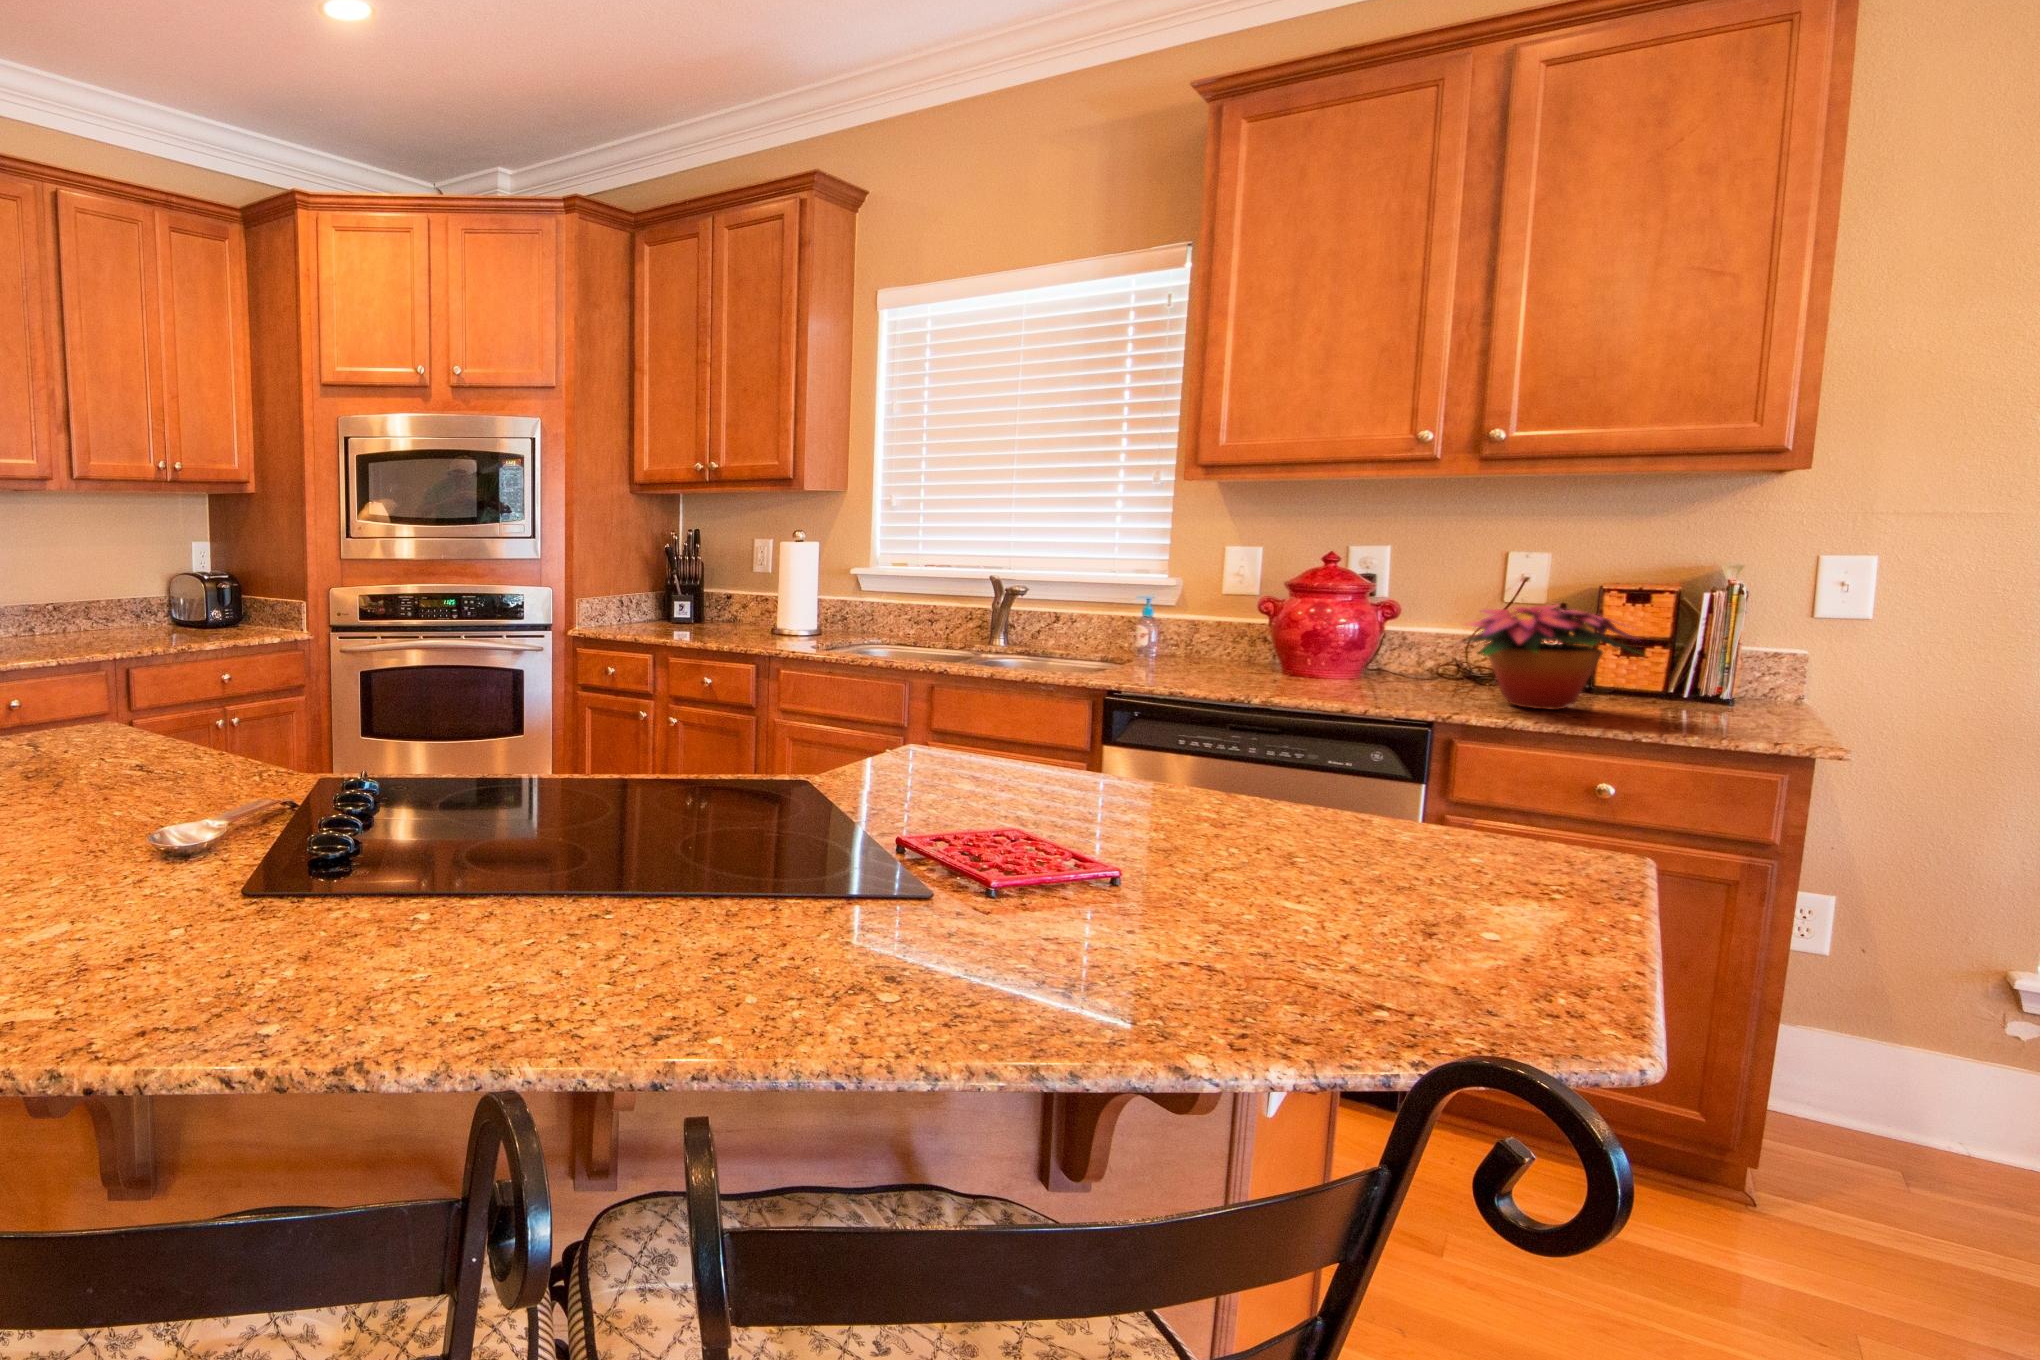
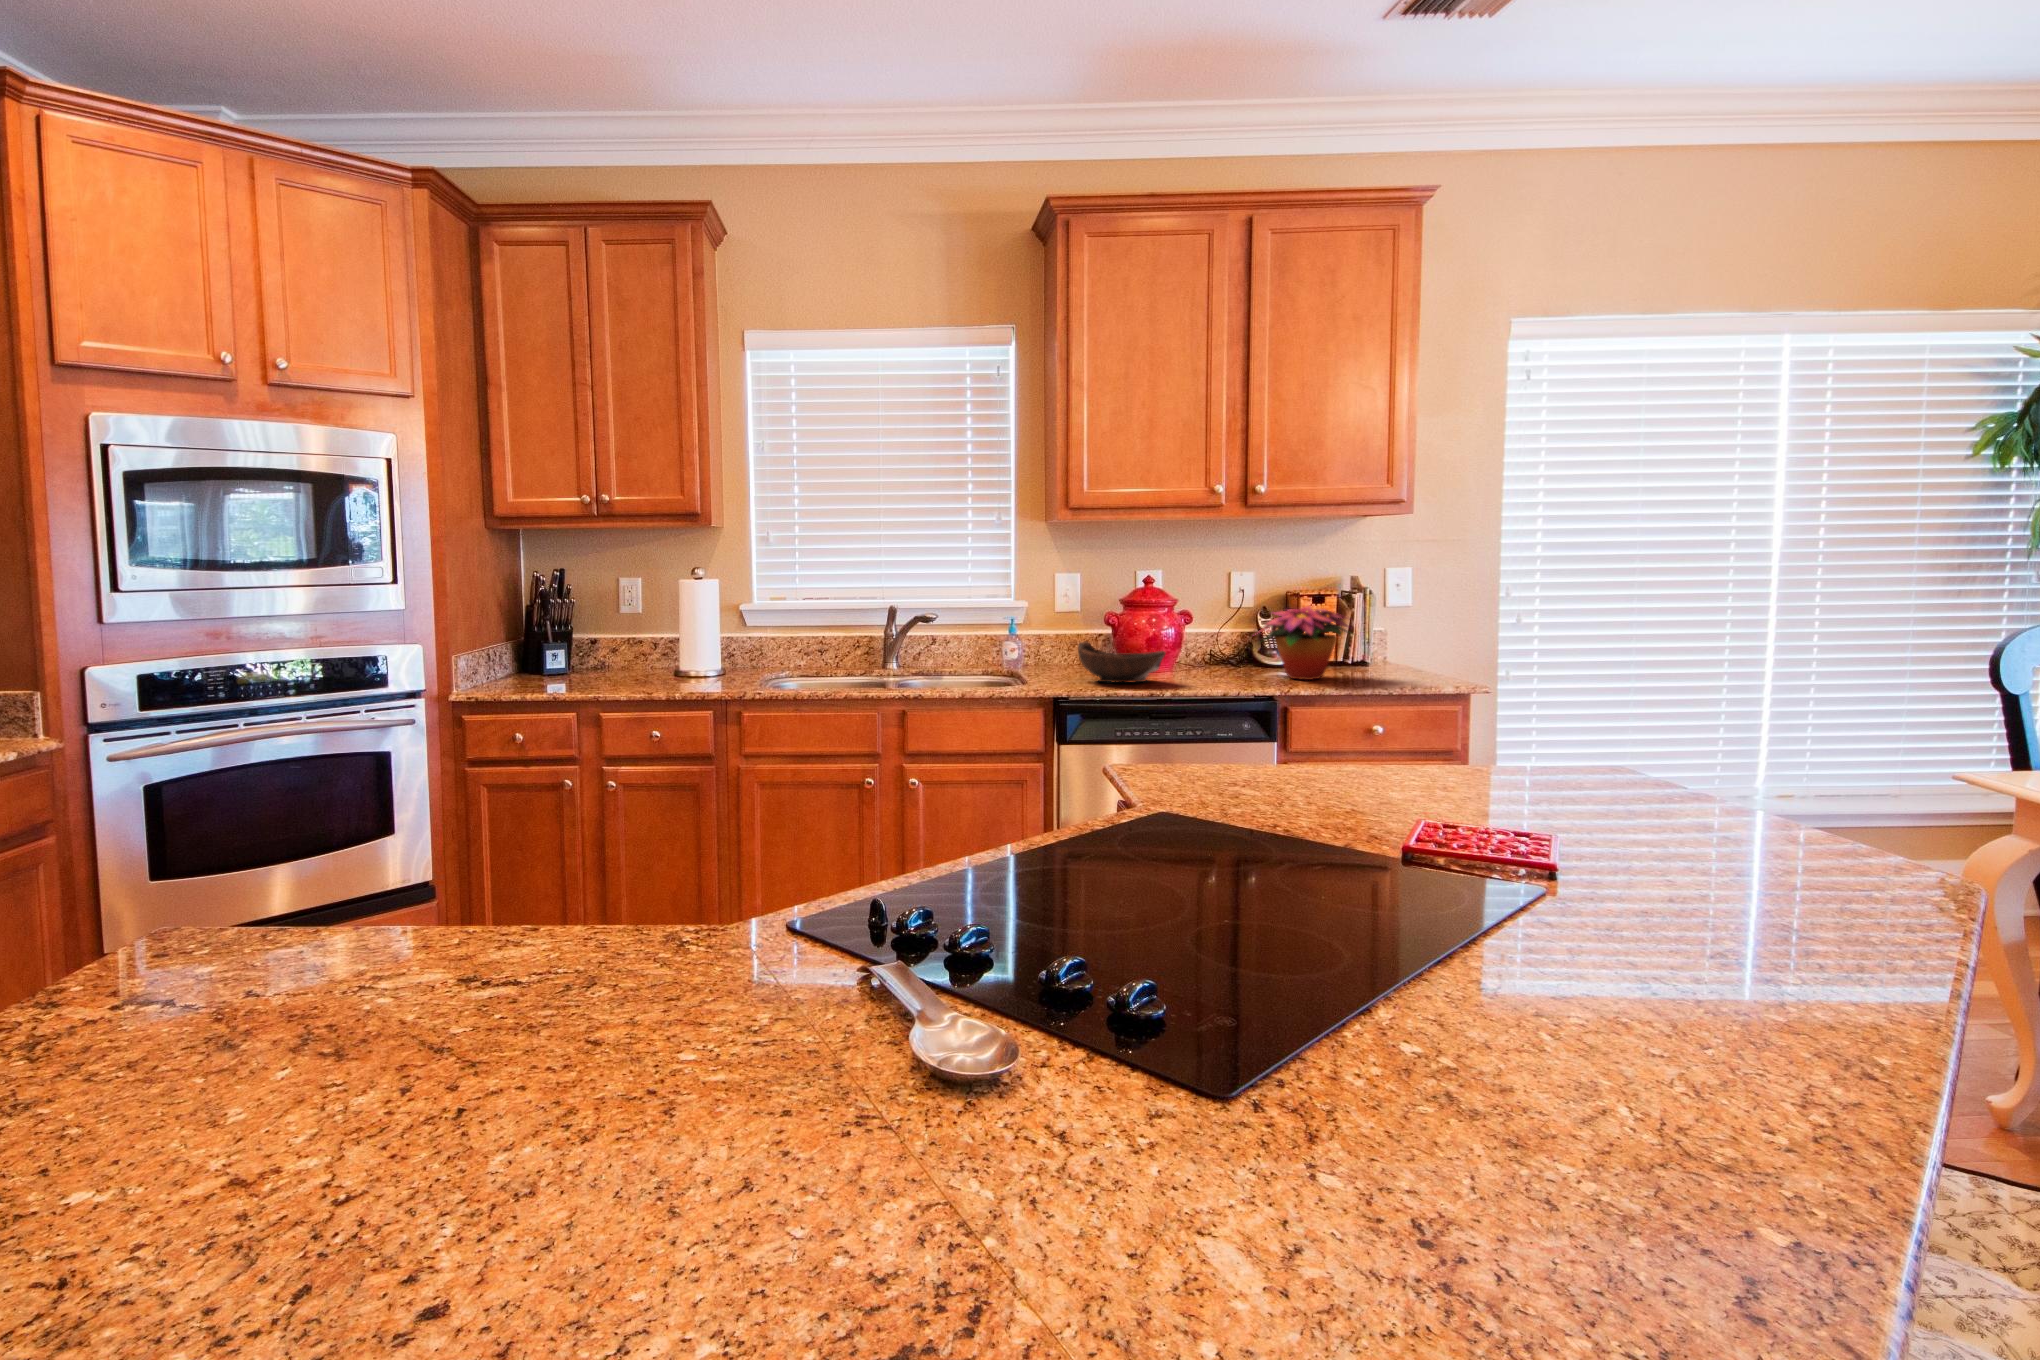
bowl: none [1181,630,1296,686] -> present [1078,641,1166,683]

